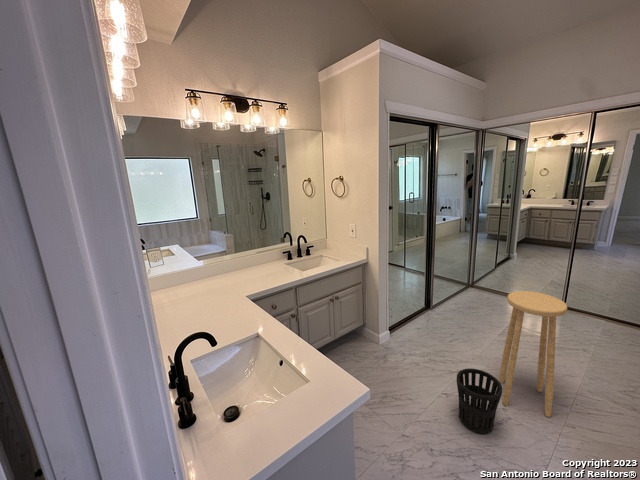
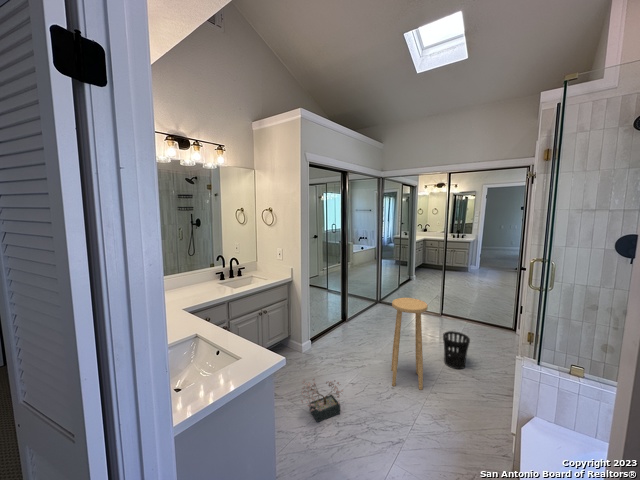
wastebasket: present [457,368,502,434] -> present [443,331,470,369]
decorative plant: none [383,389,438,445] -> present [301,379,343,422]

